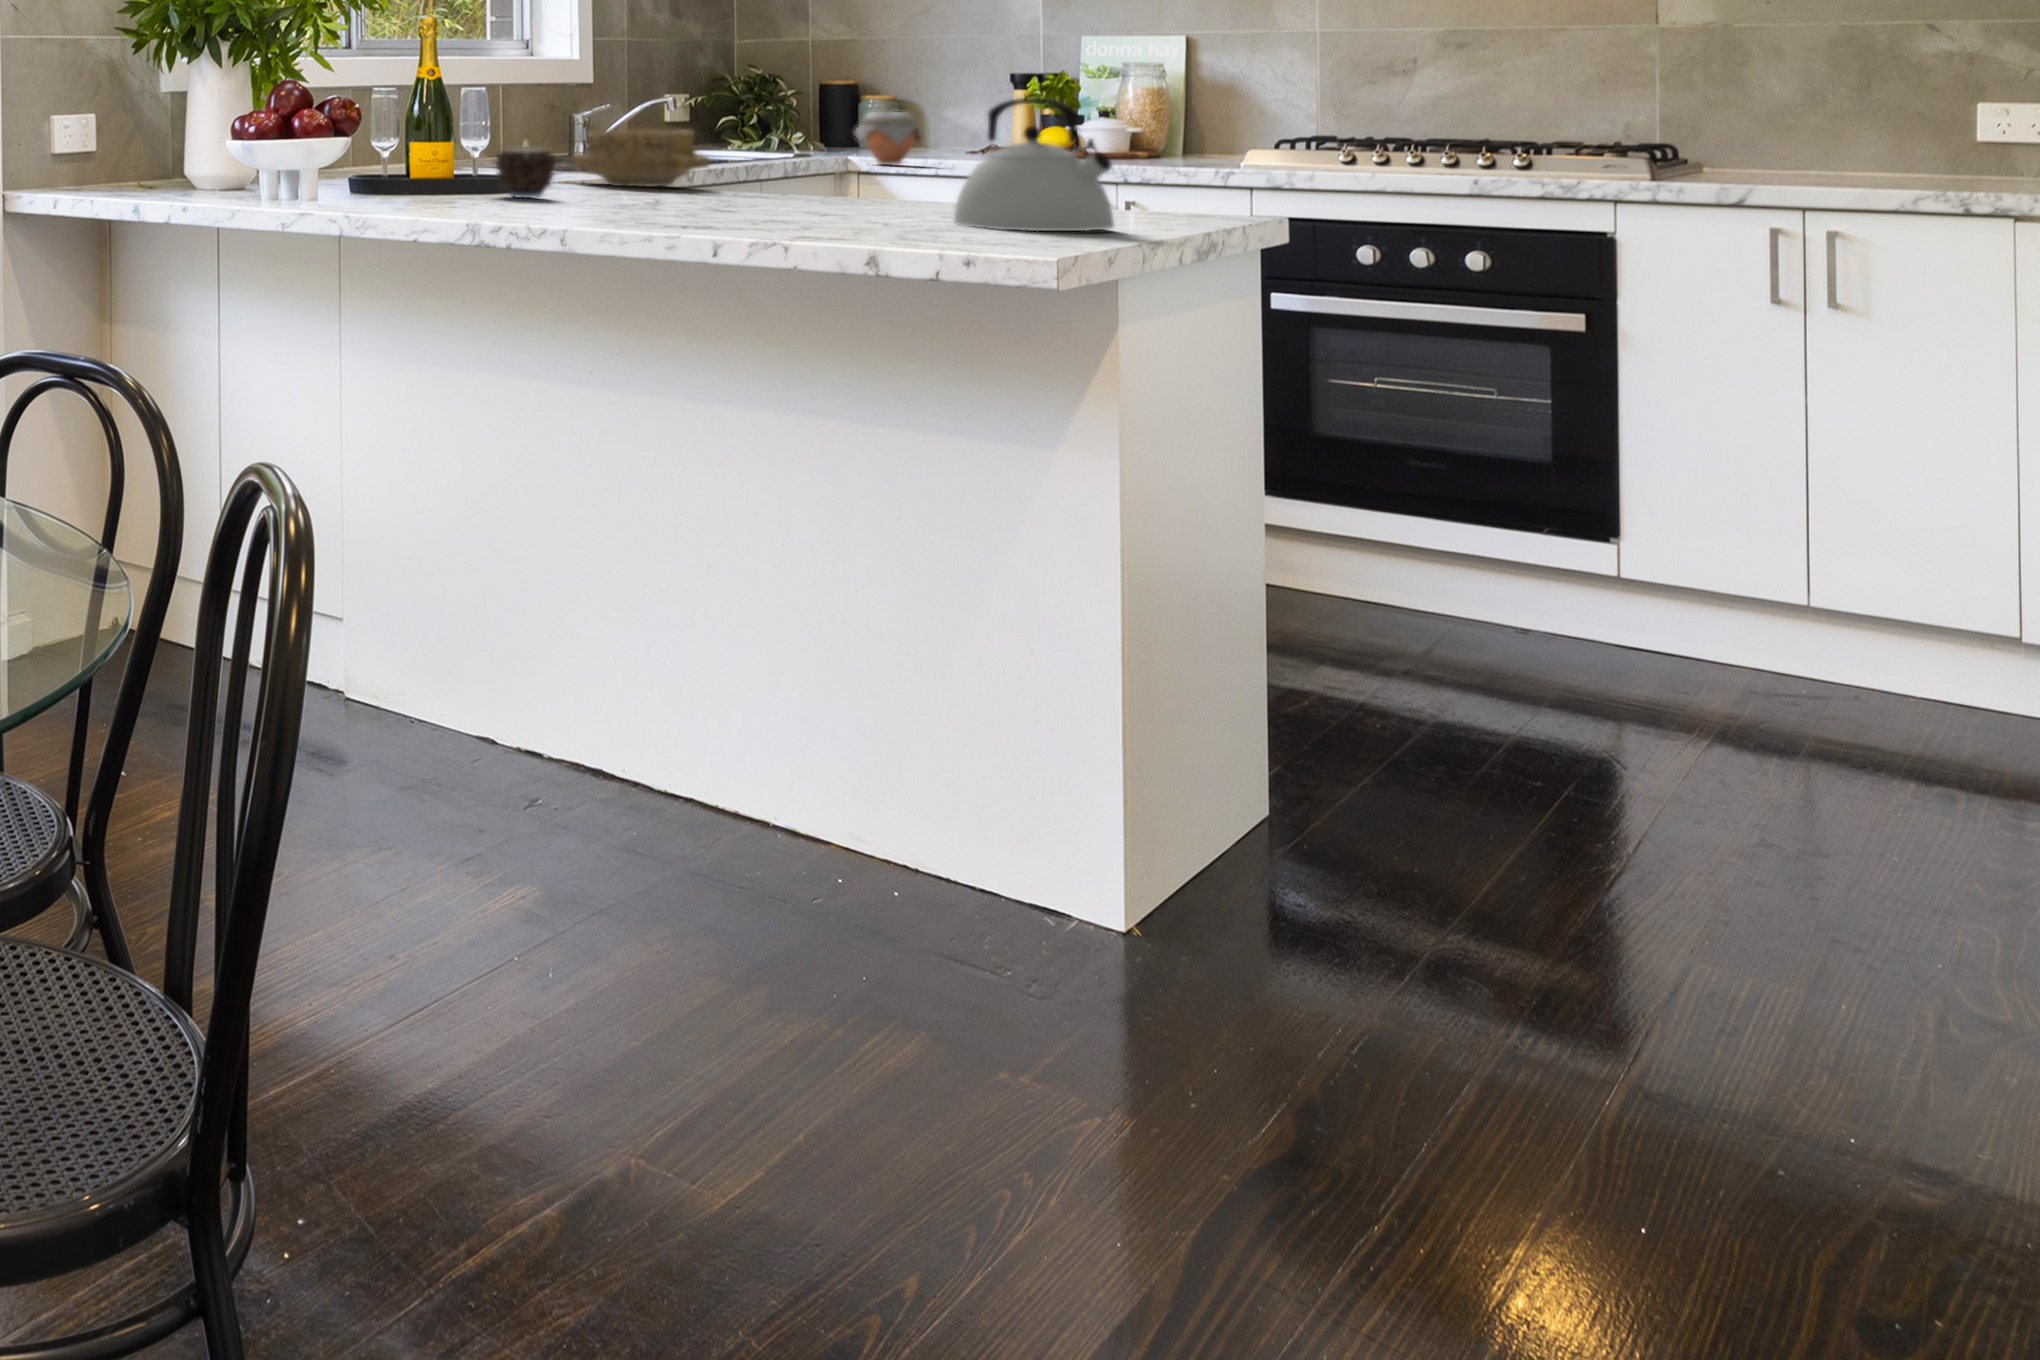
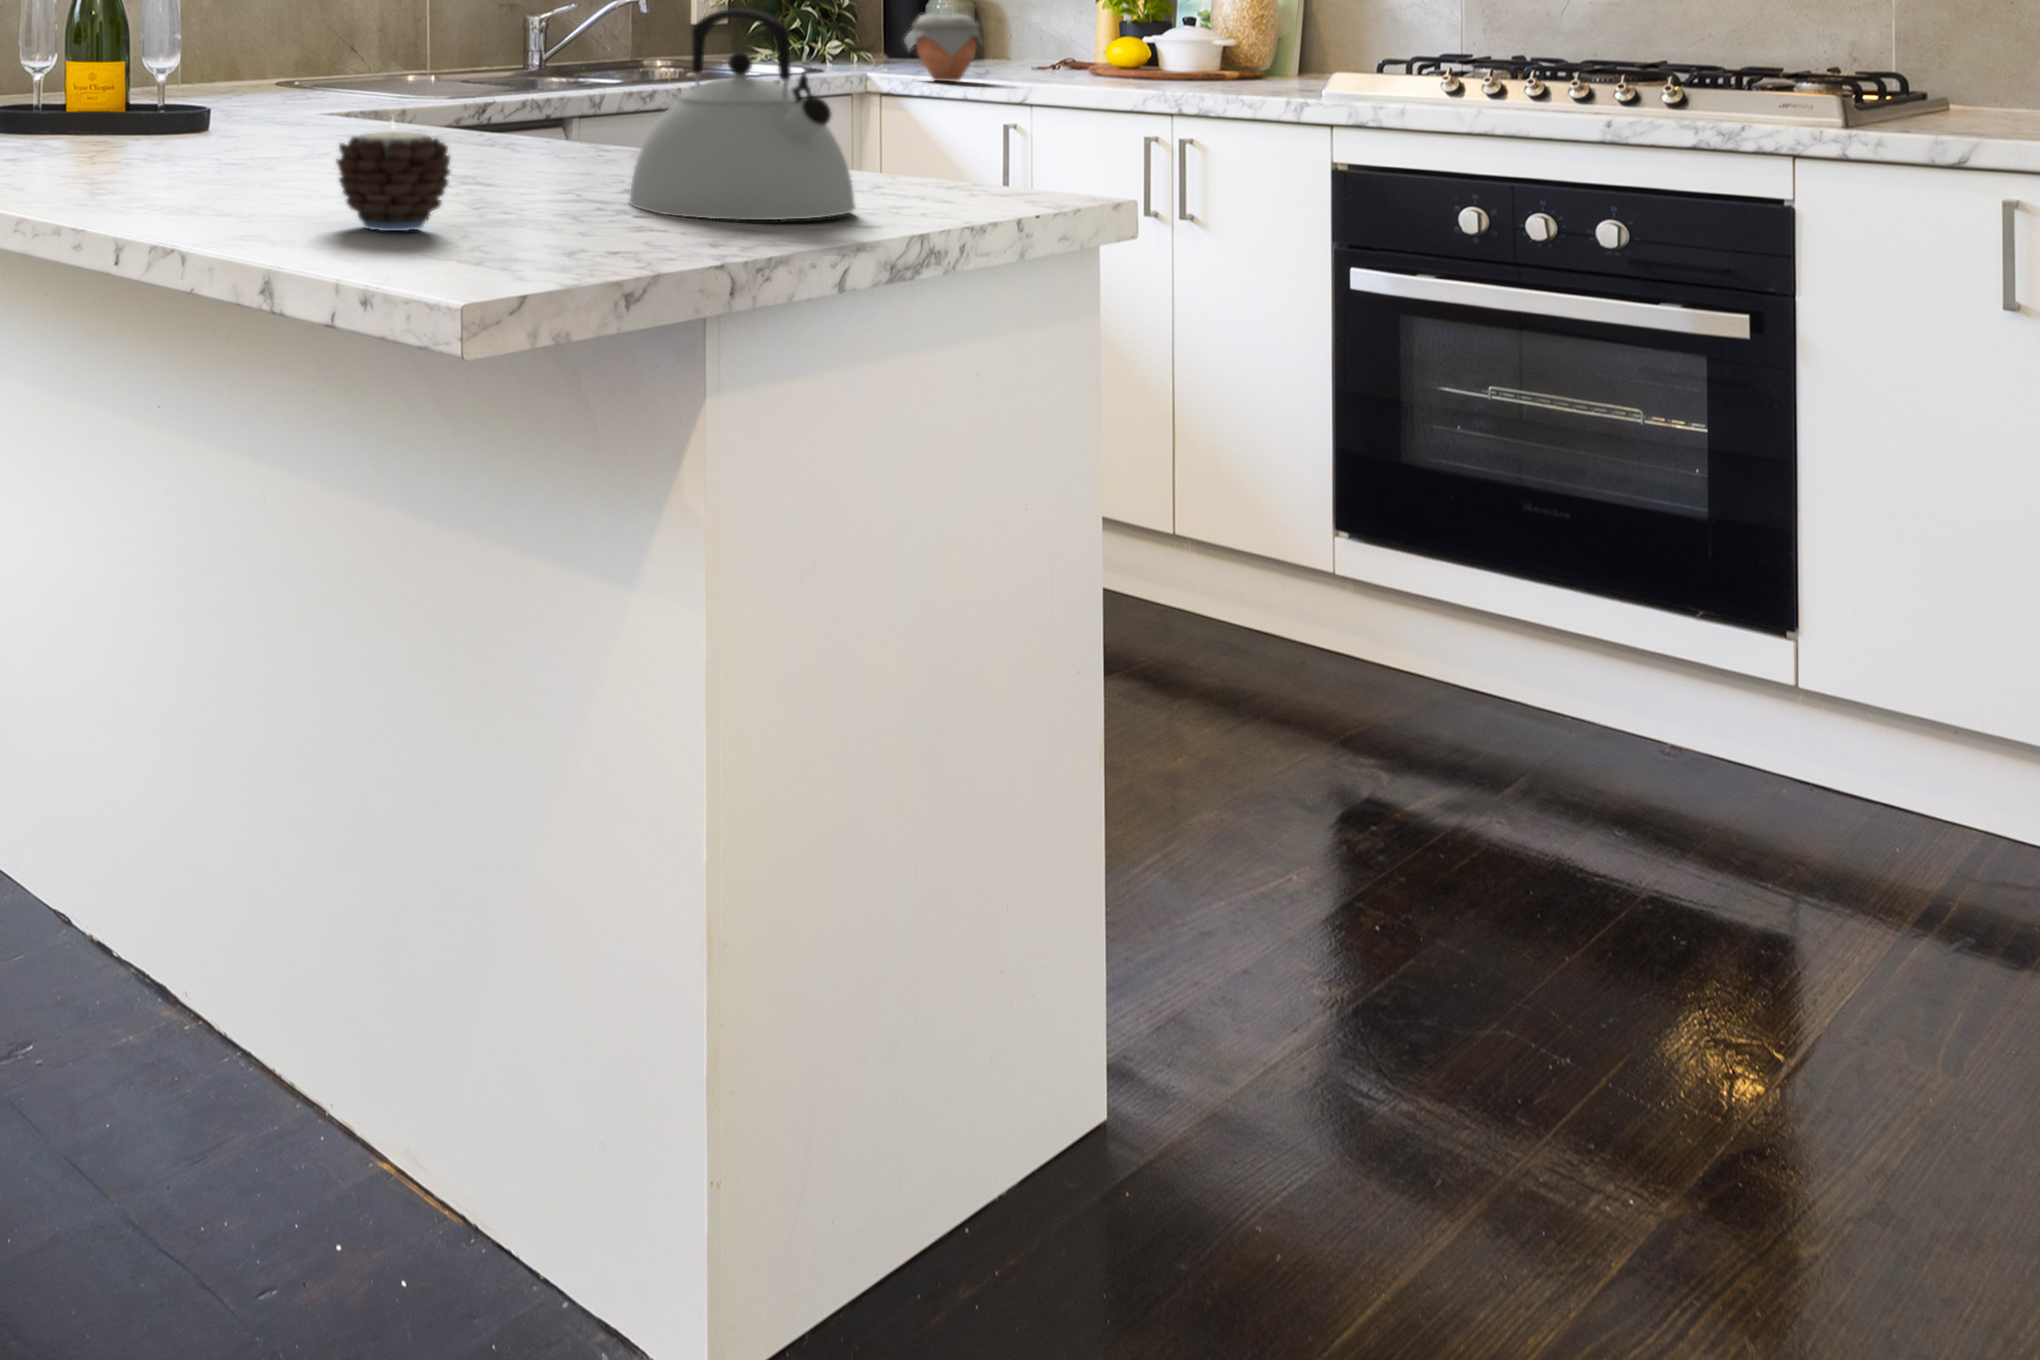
ceramic bowl: present [574,130,709,187] -> none [317,42,491,122]
candle: present [496,149,557,198] -> present [336,122,450,231]

